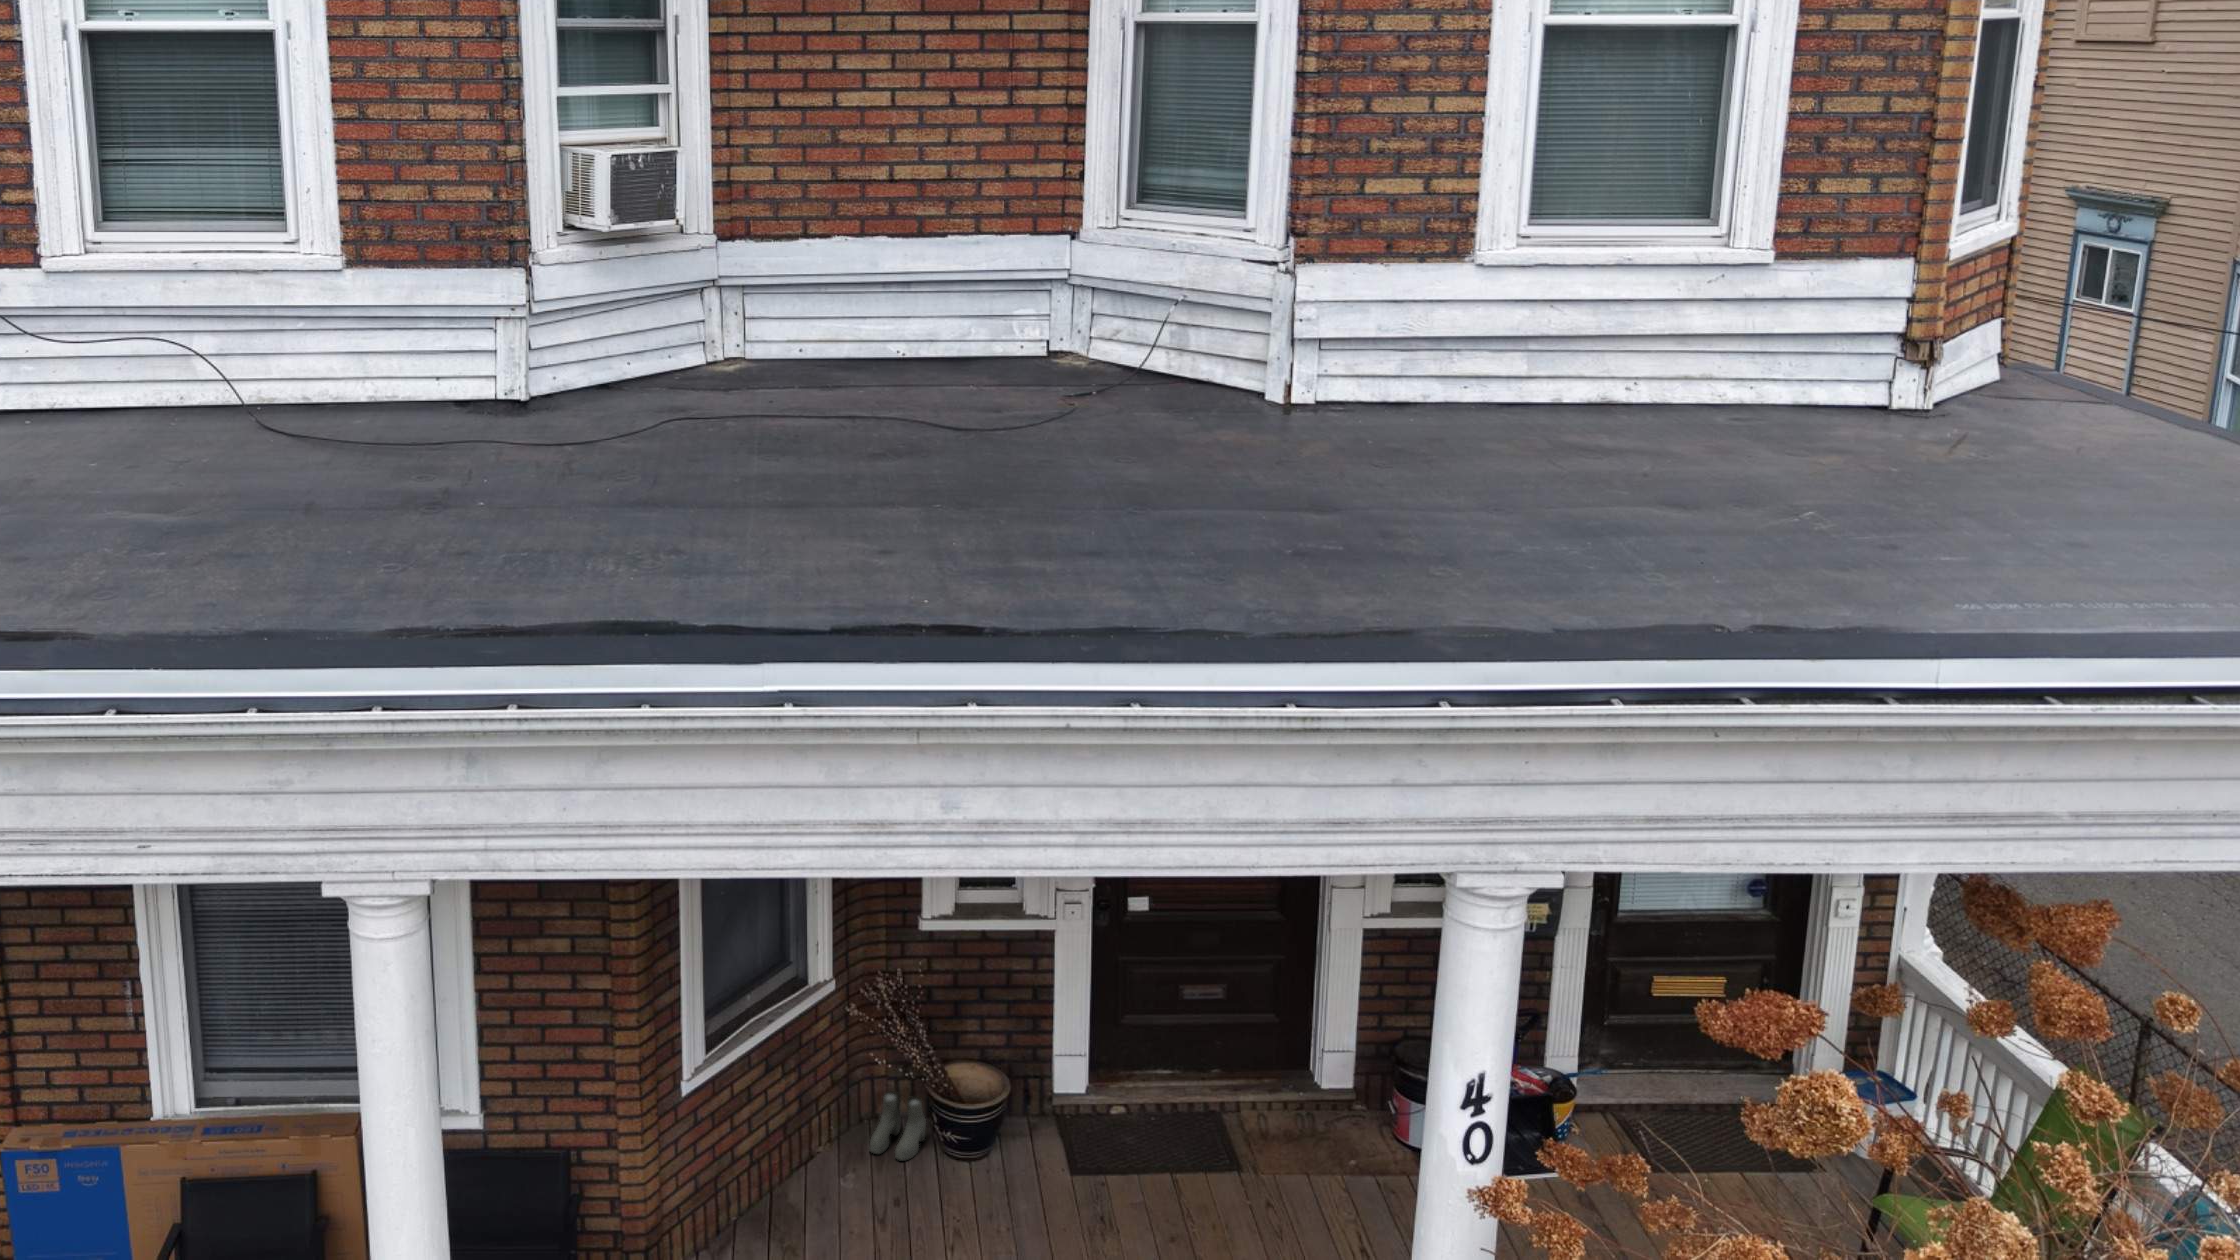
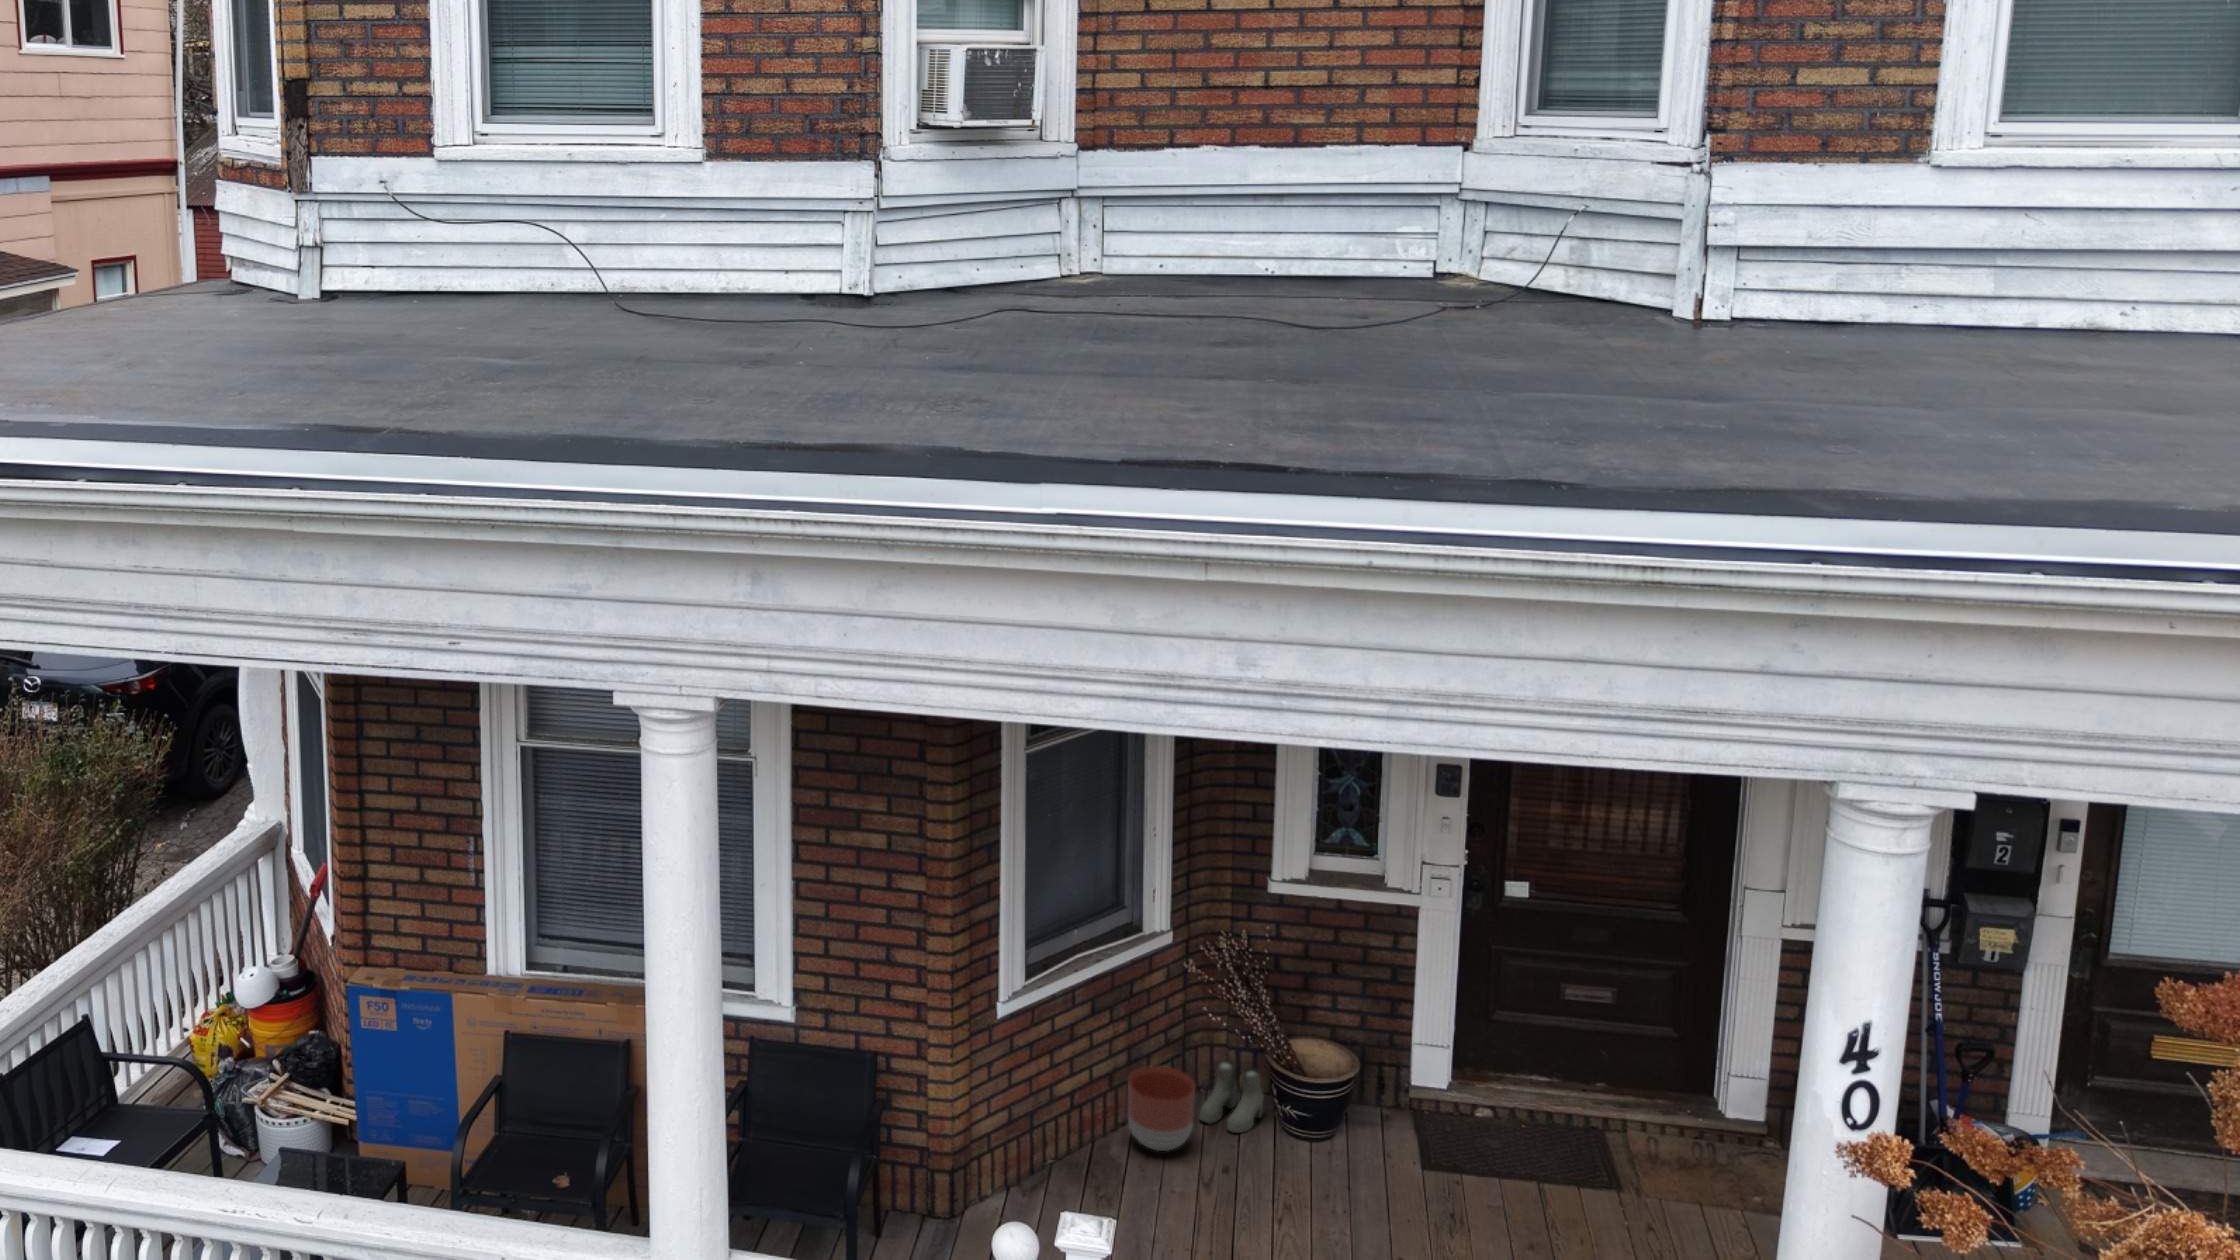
planter: none [805,1110,867,1191] -> present [1128,1066,1195,1151]

